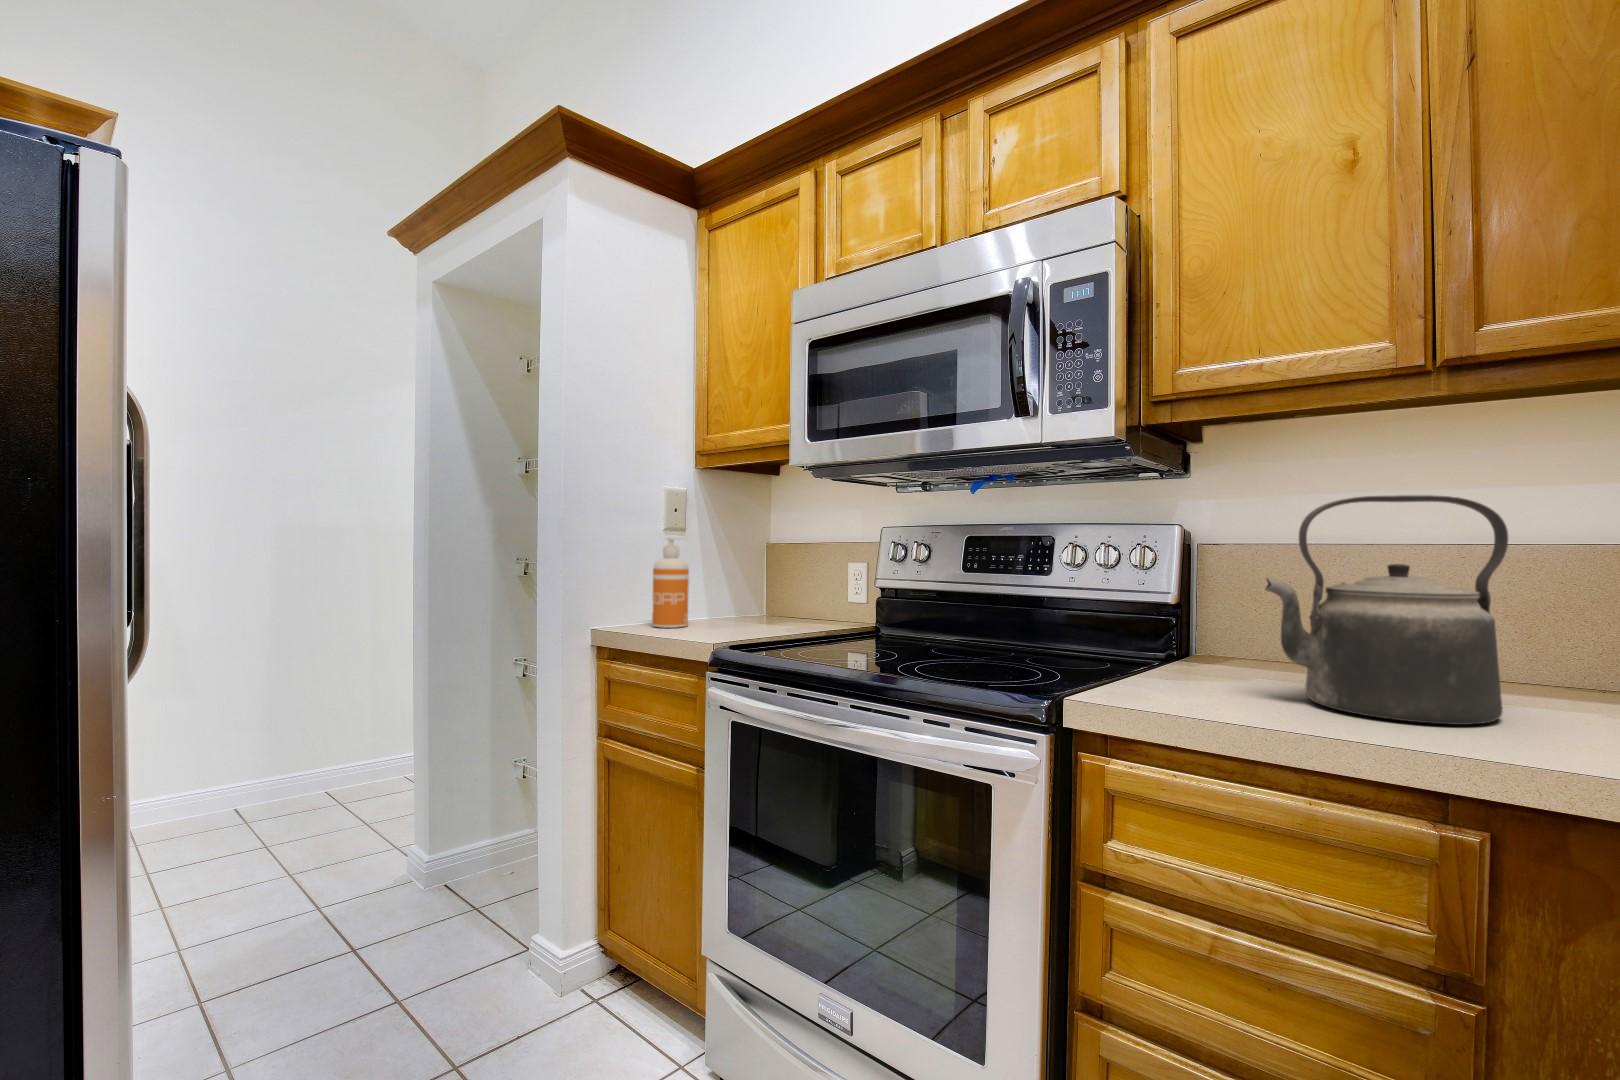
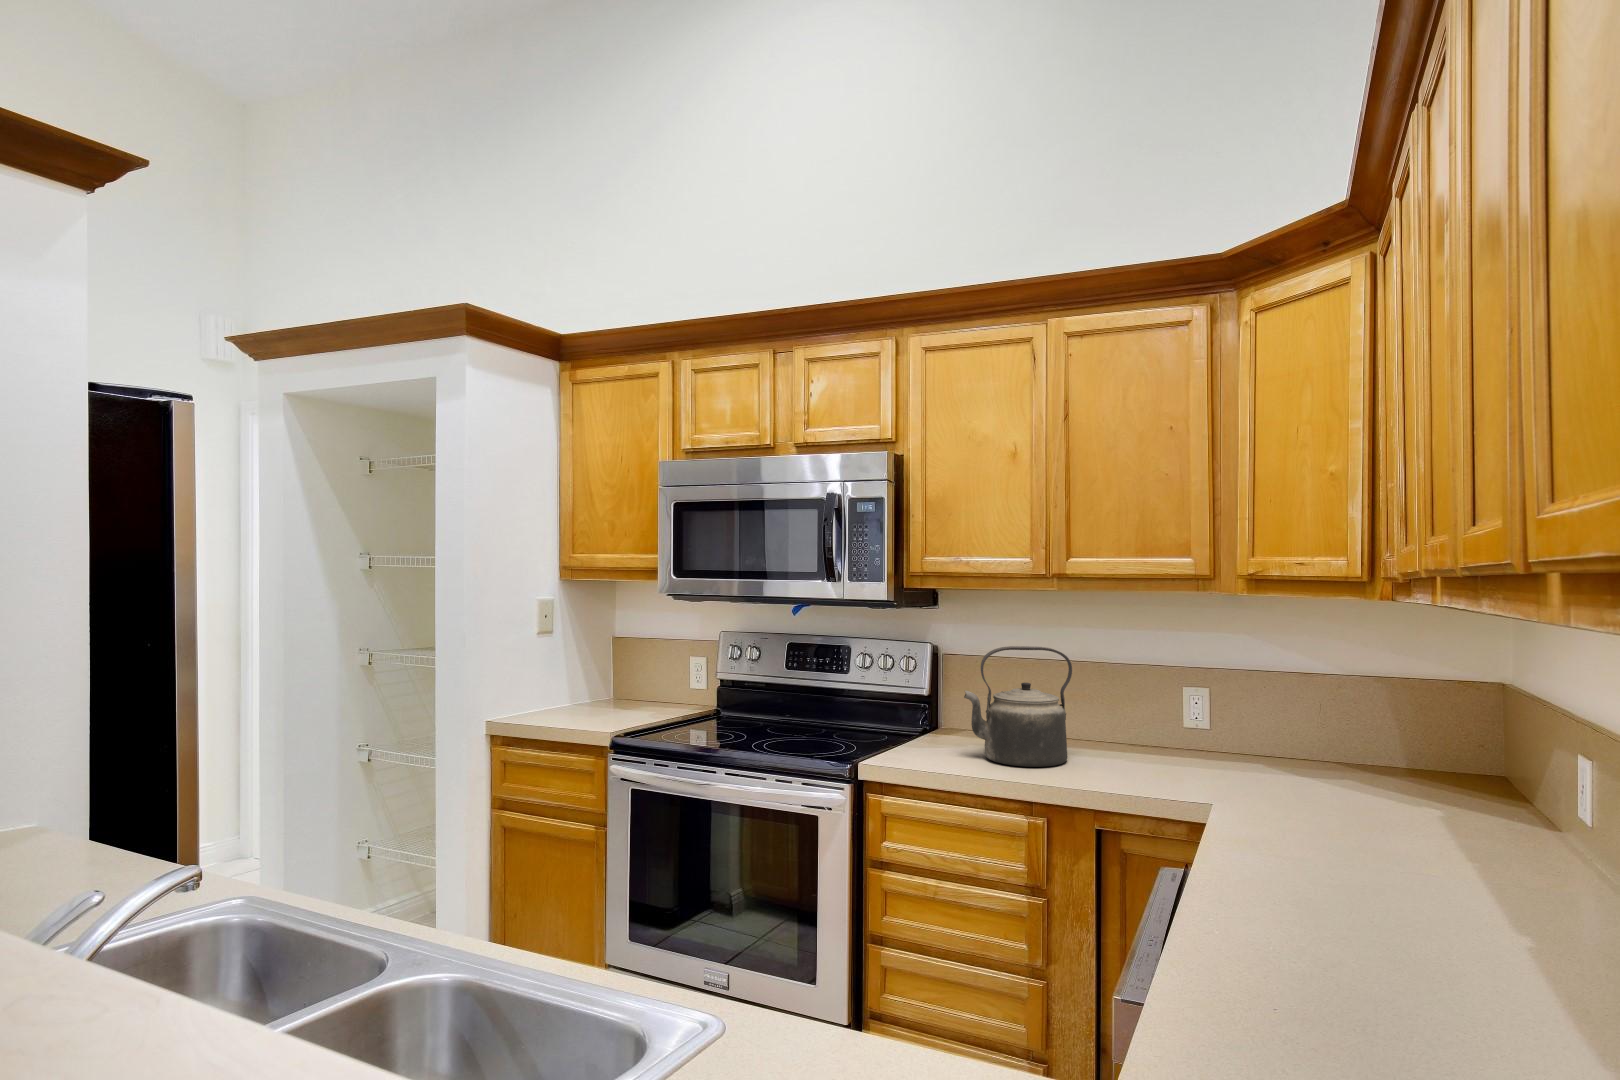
soap dispenser: present [652,537,689,628] -> none [528,641,560,717]

